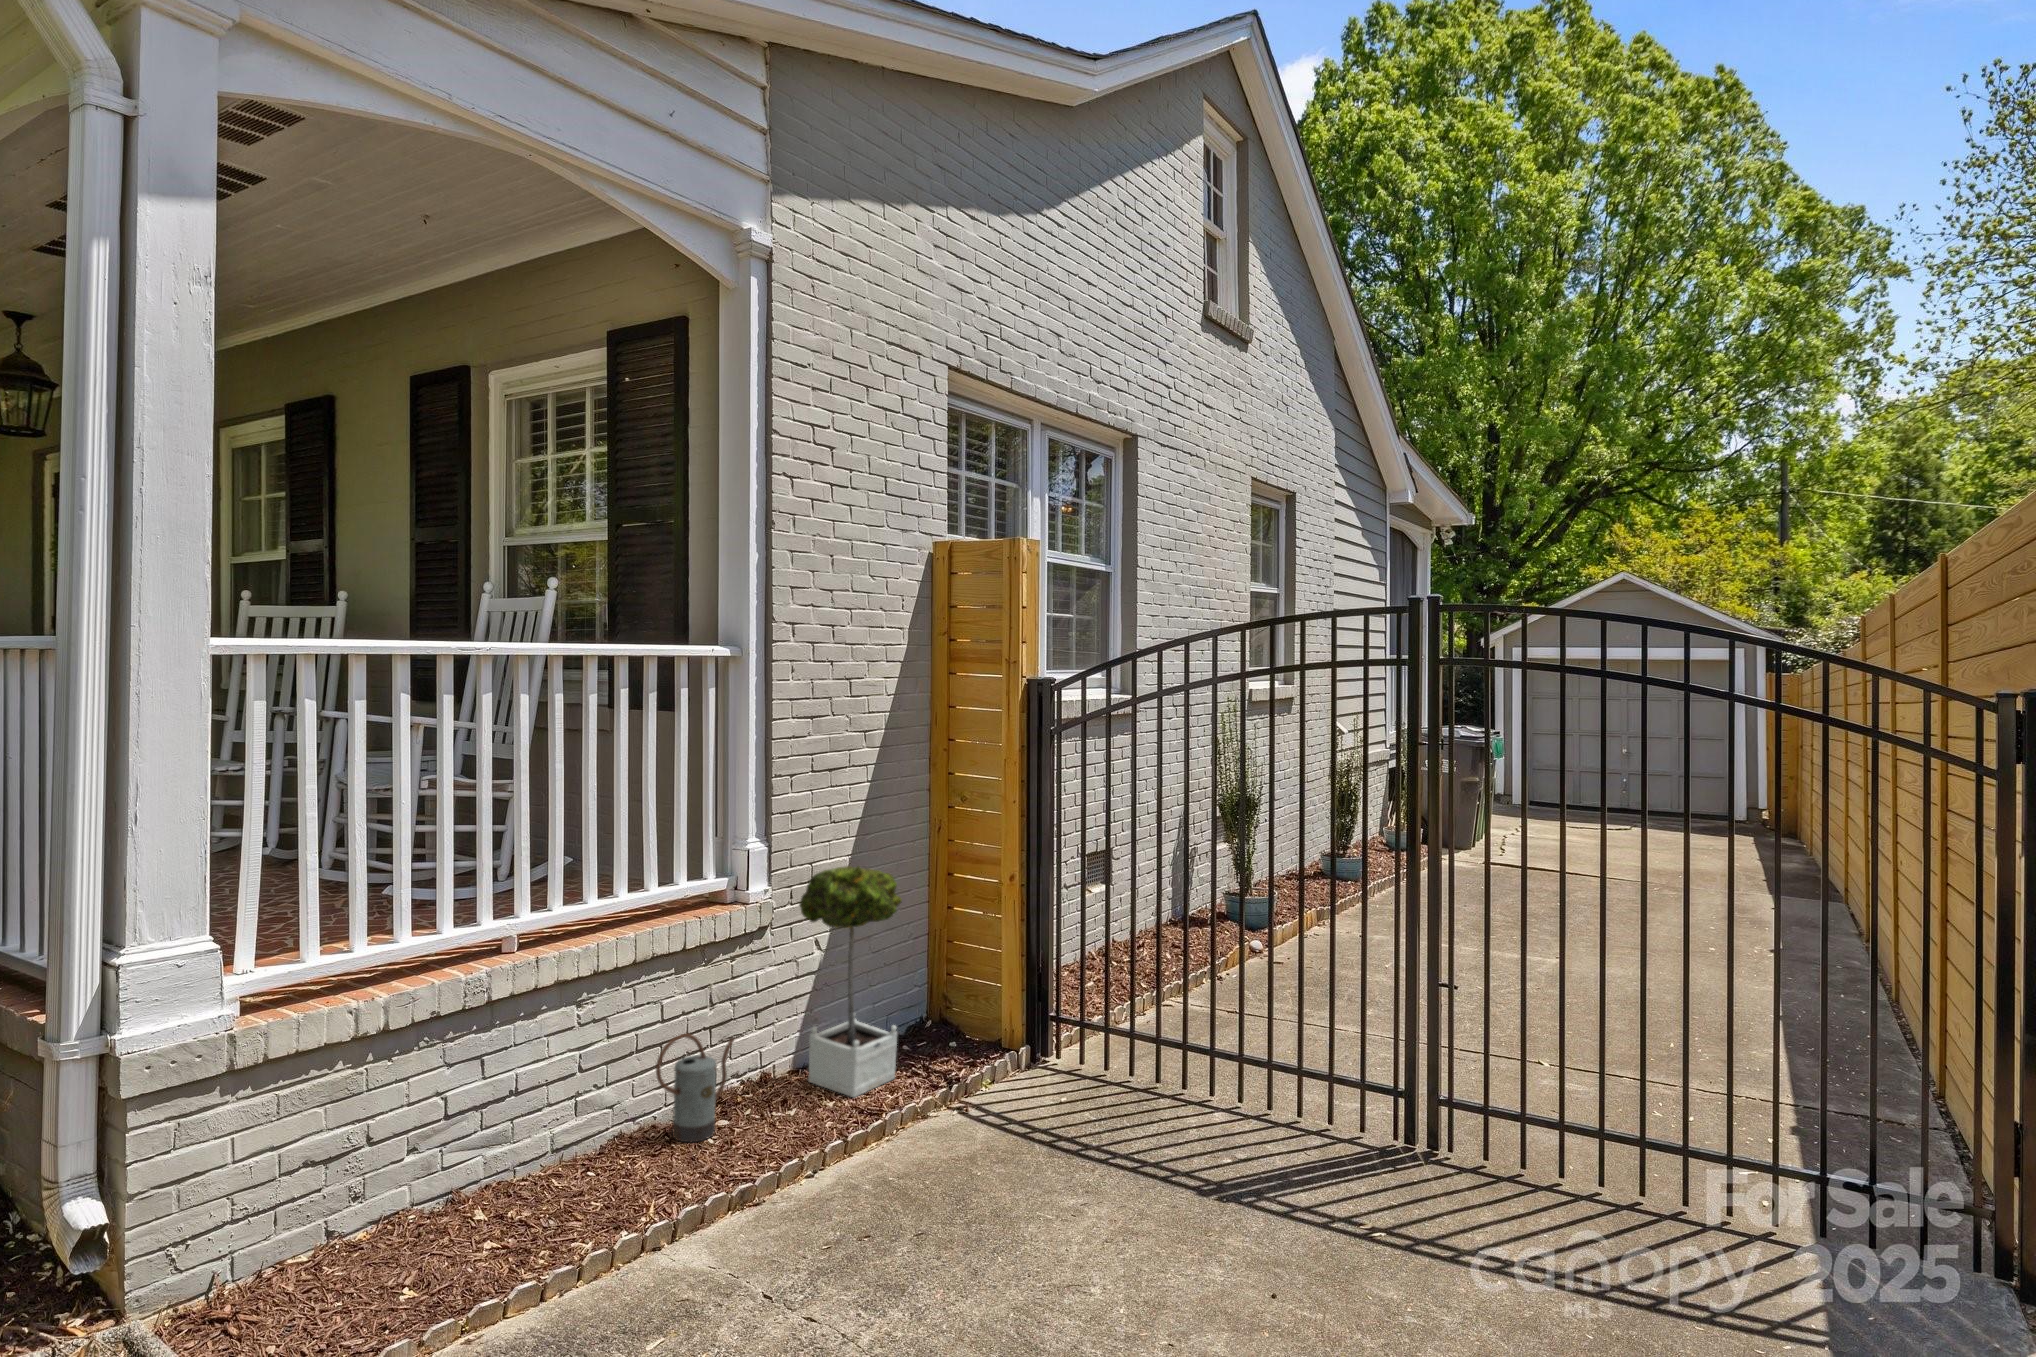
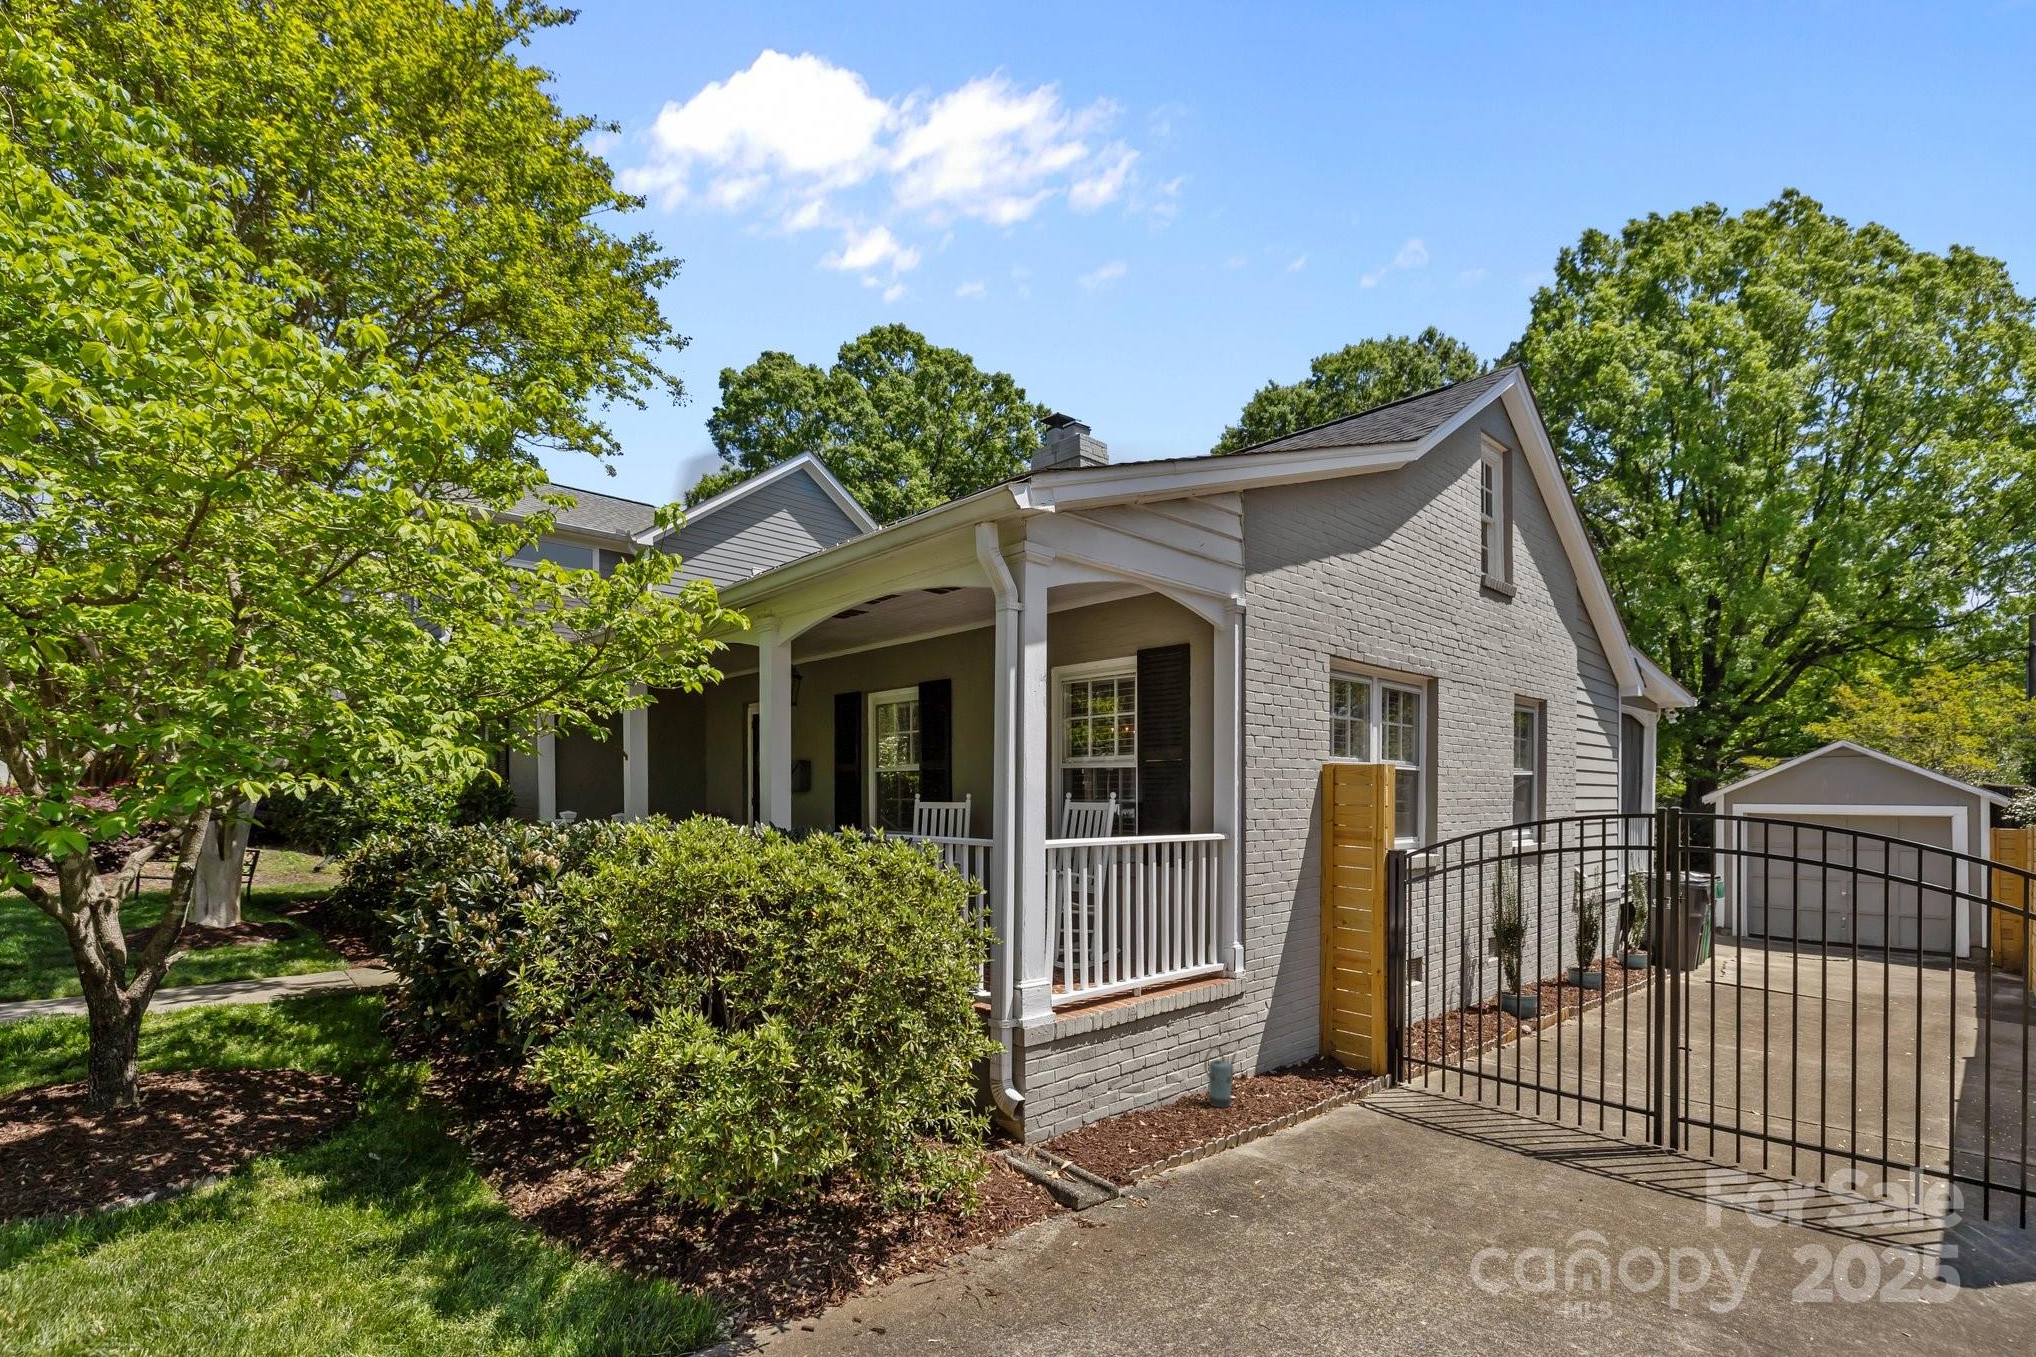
potted tree: present [799,866,902,1097] -> none [1261,958,1320,1095]

